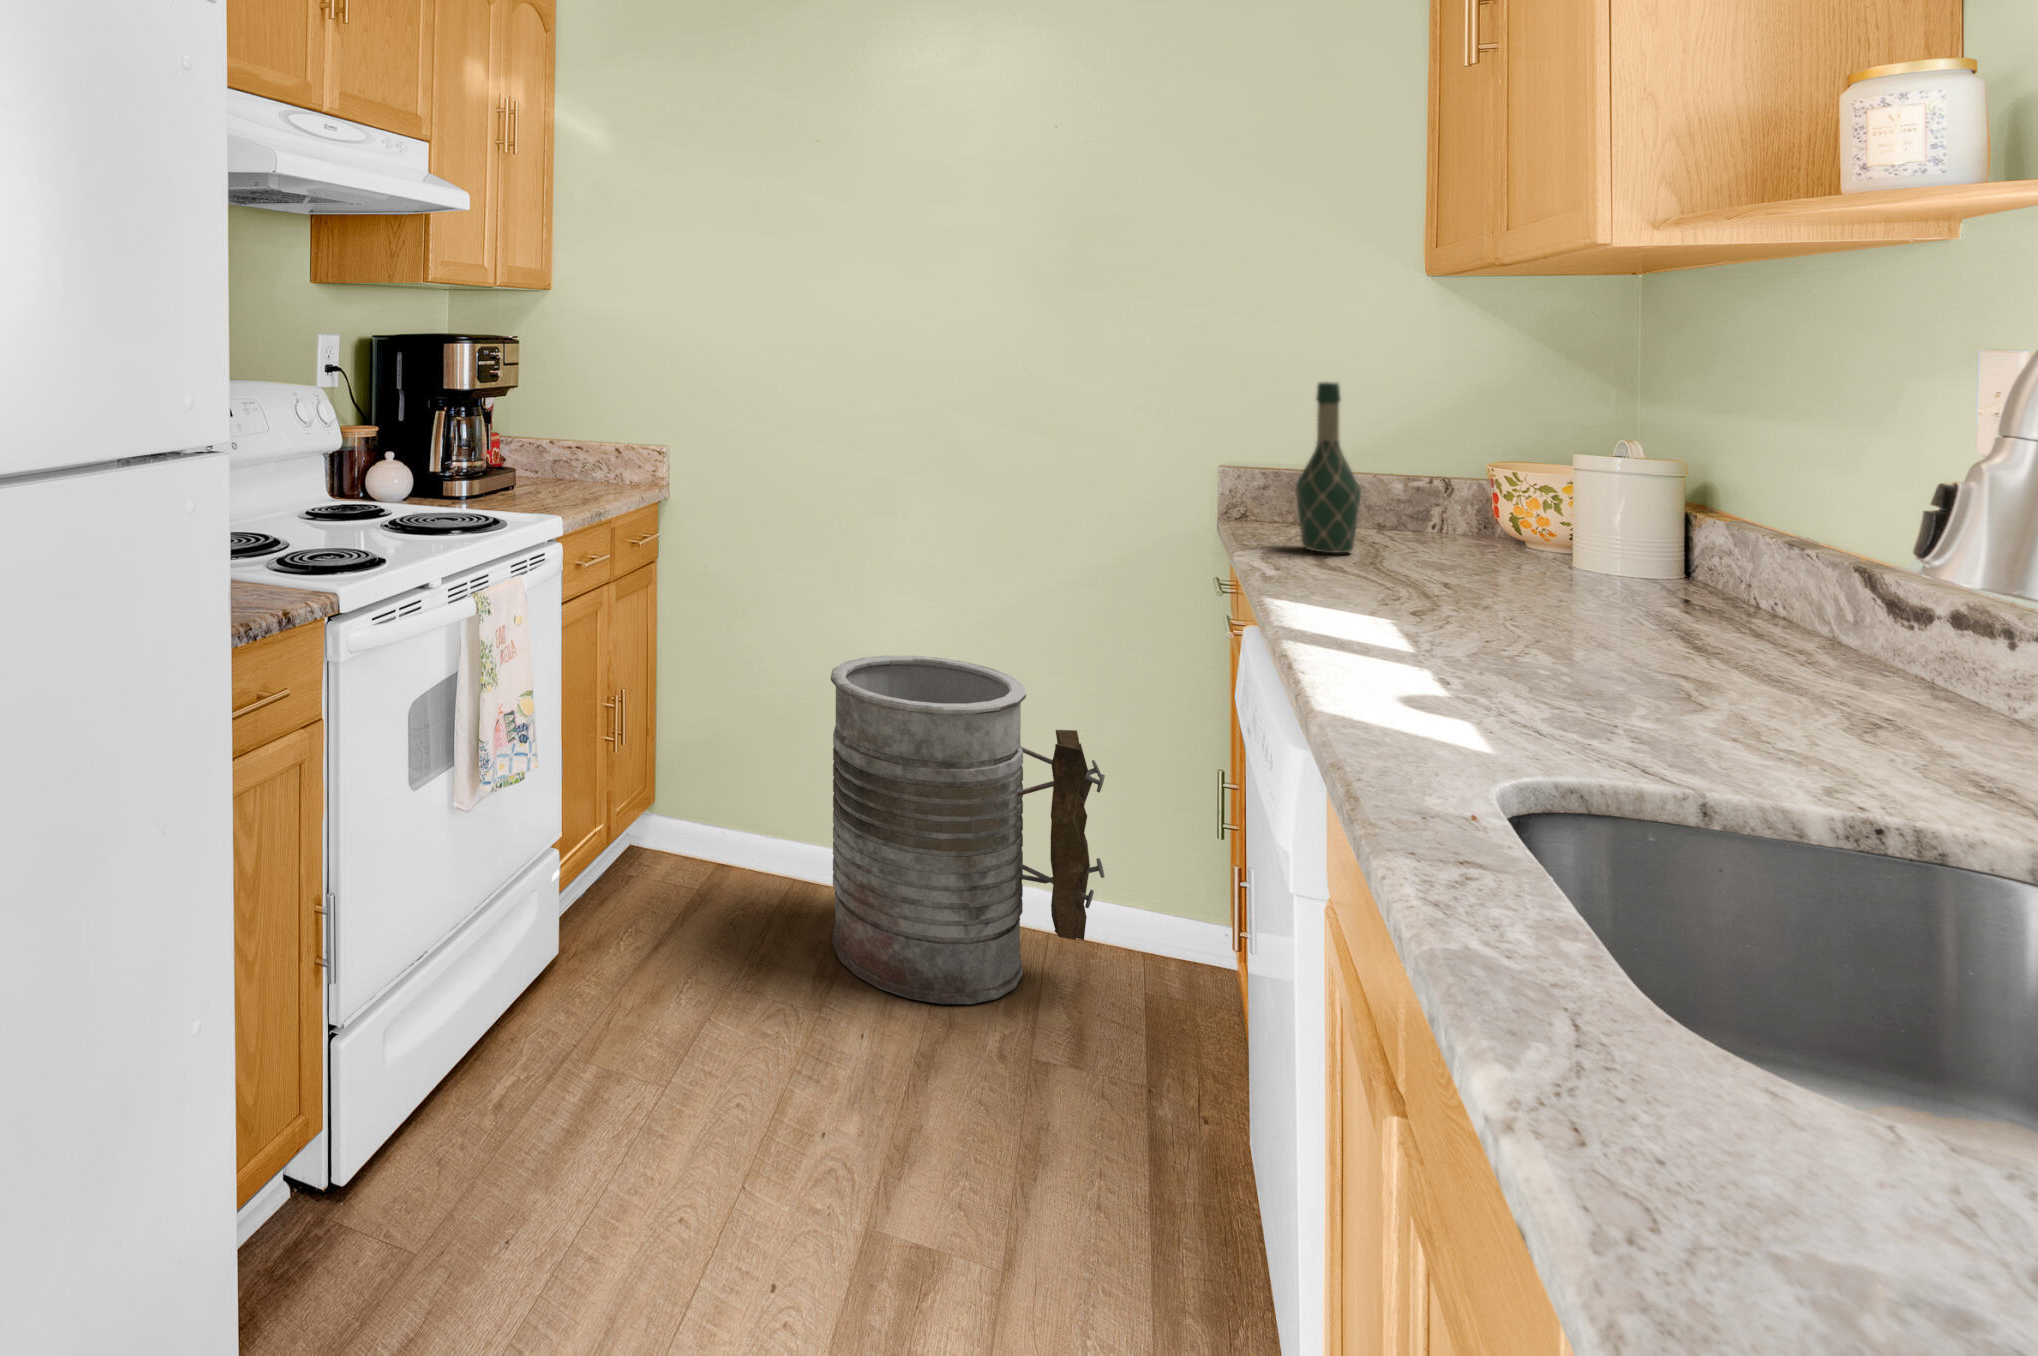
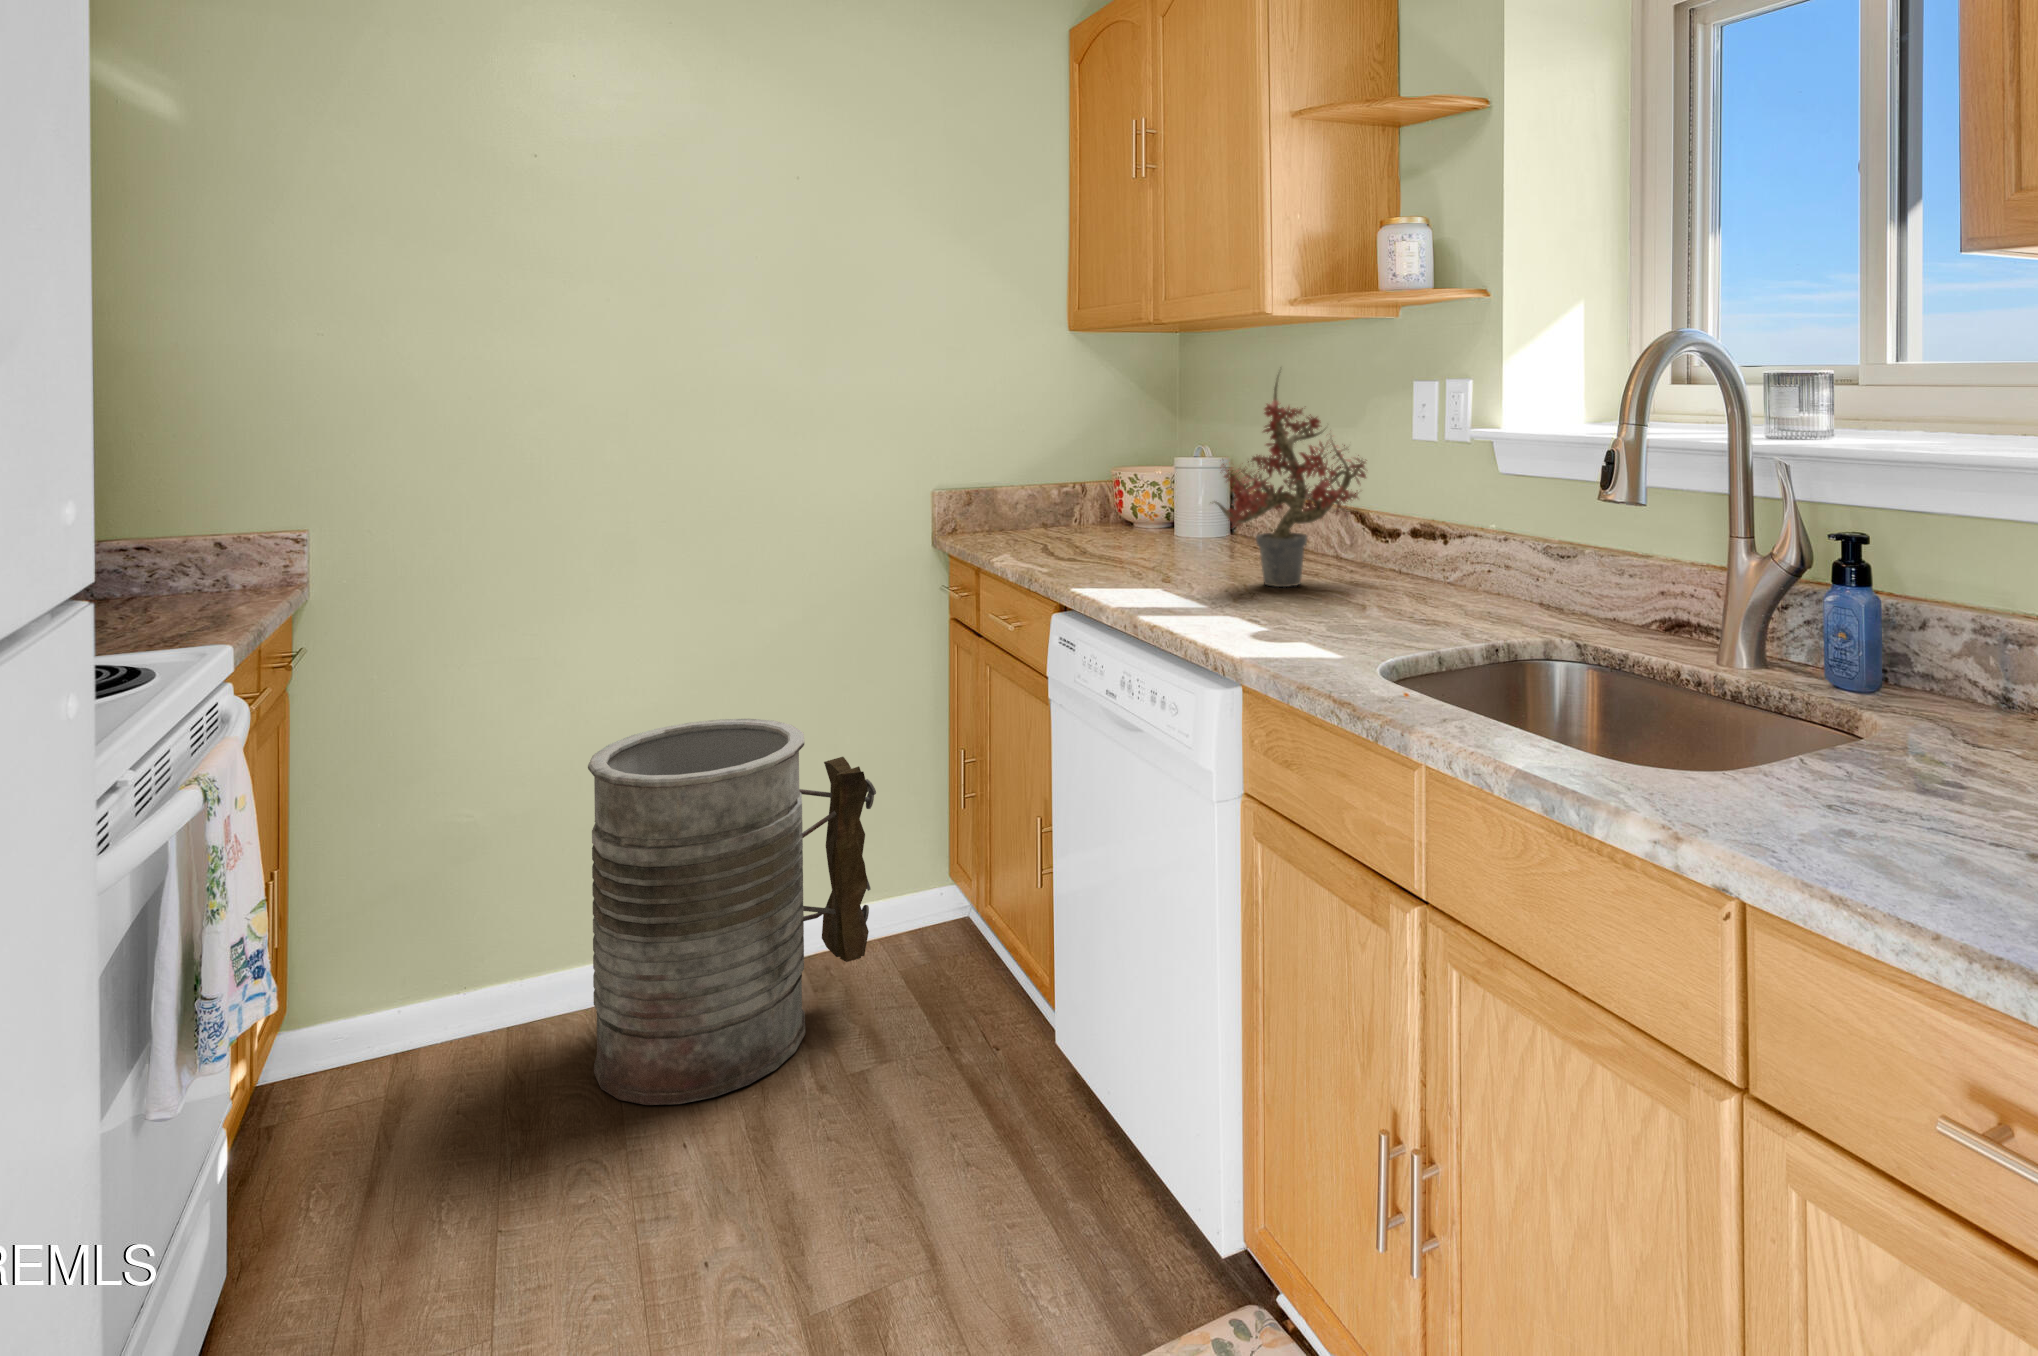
potted plant: none [1440,327,1839,657] -> present [1210,379,1366,587]
wine bottle: present [1296,382,1361,553] -> none [1029,411,1073,549]

